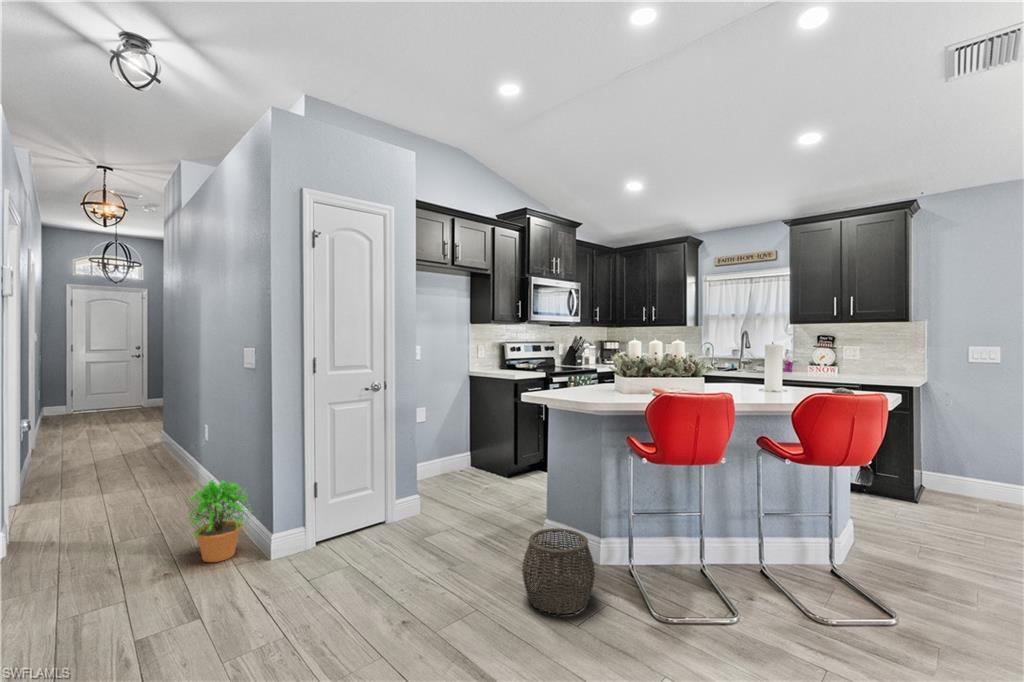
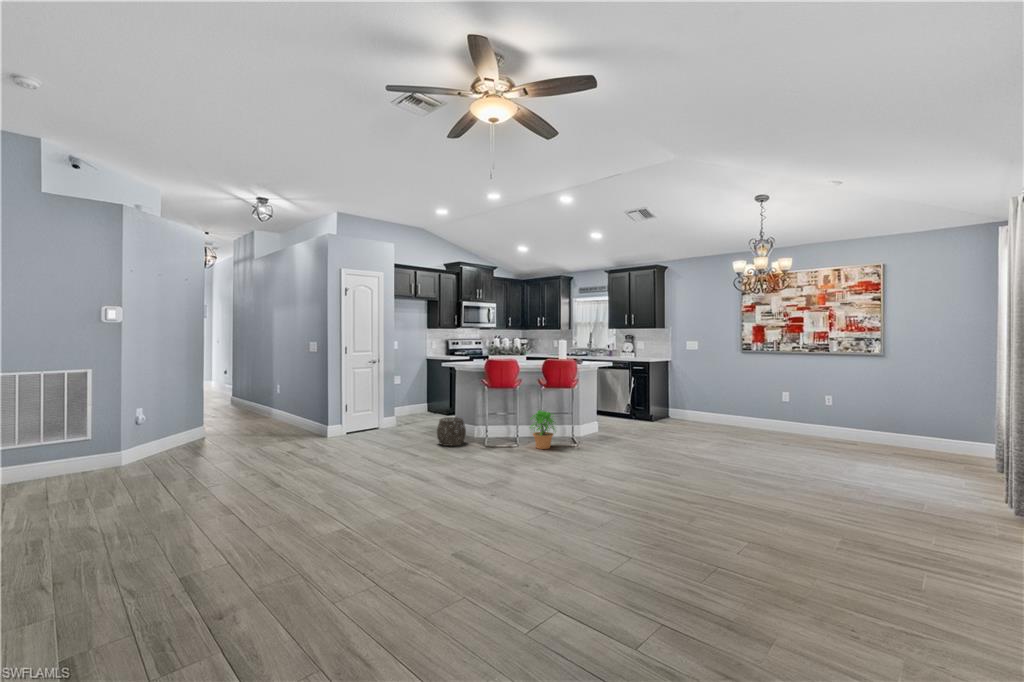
potted plant: present [188,480,249,562] -> present [530,410,555,449]

